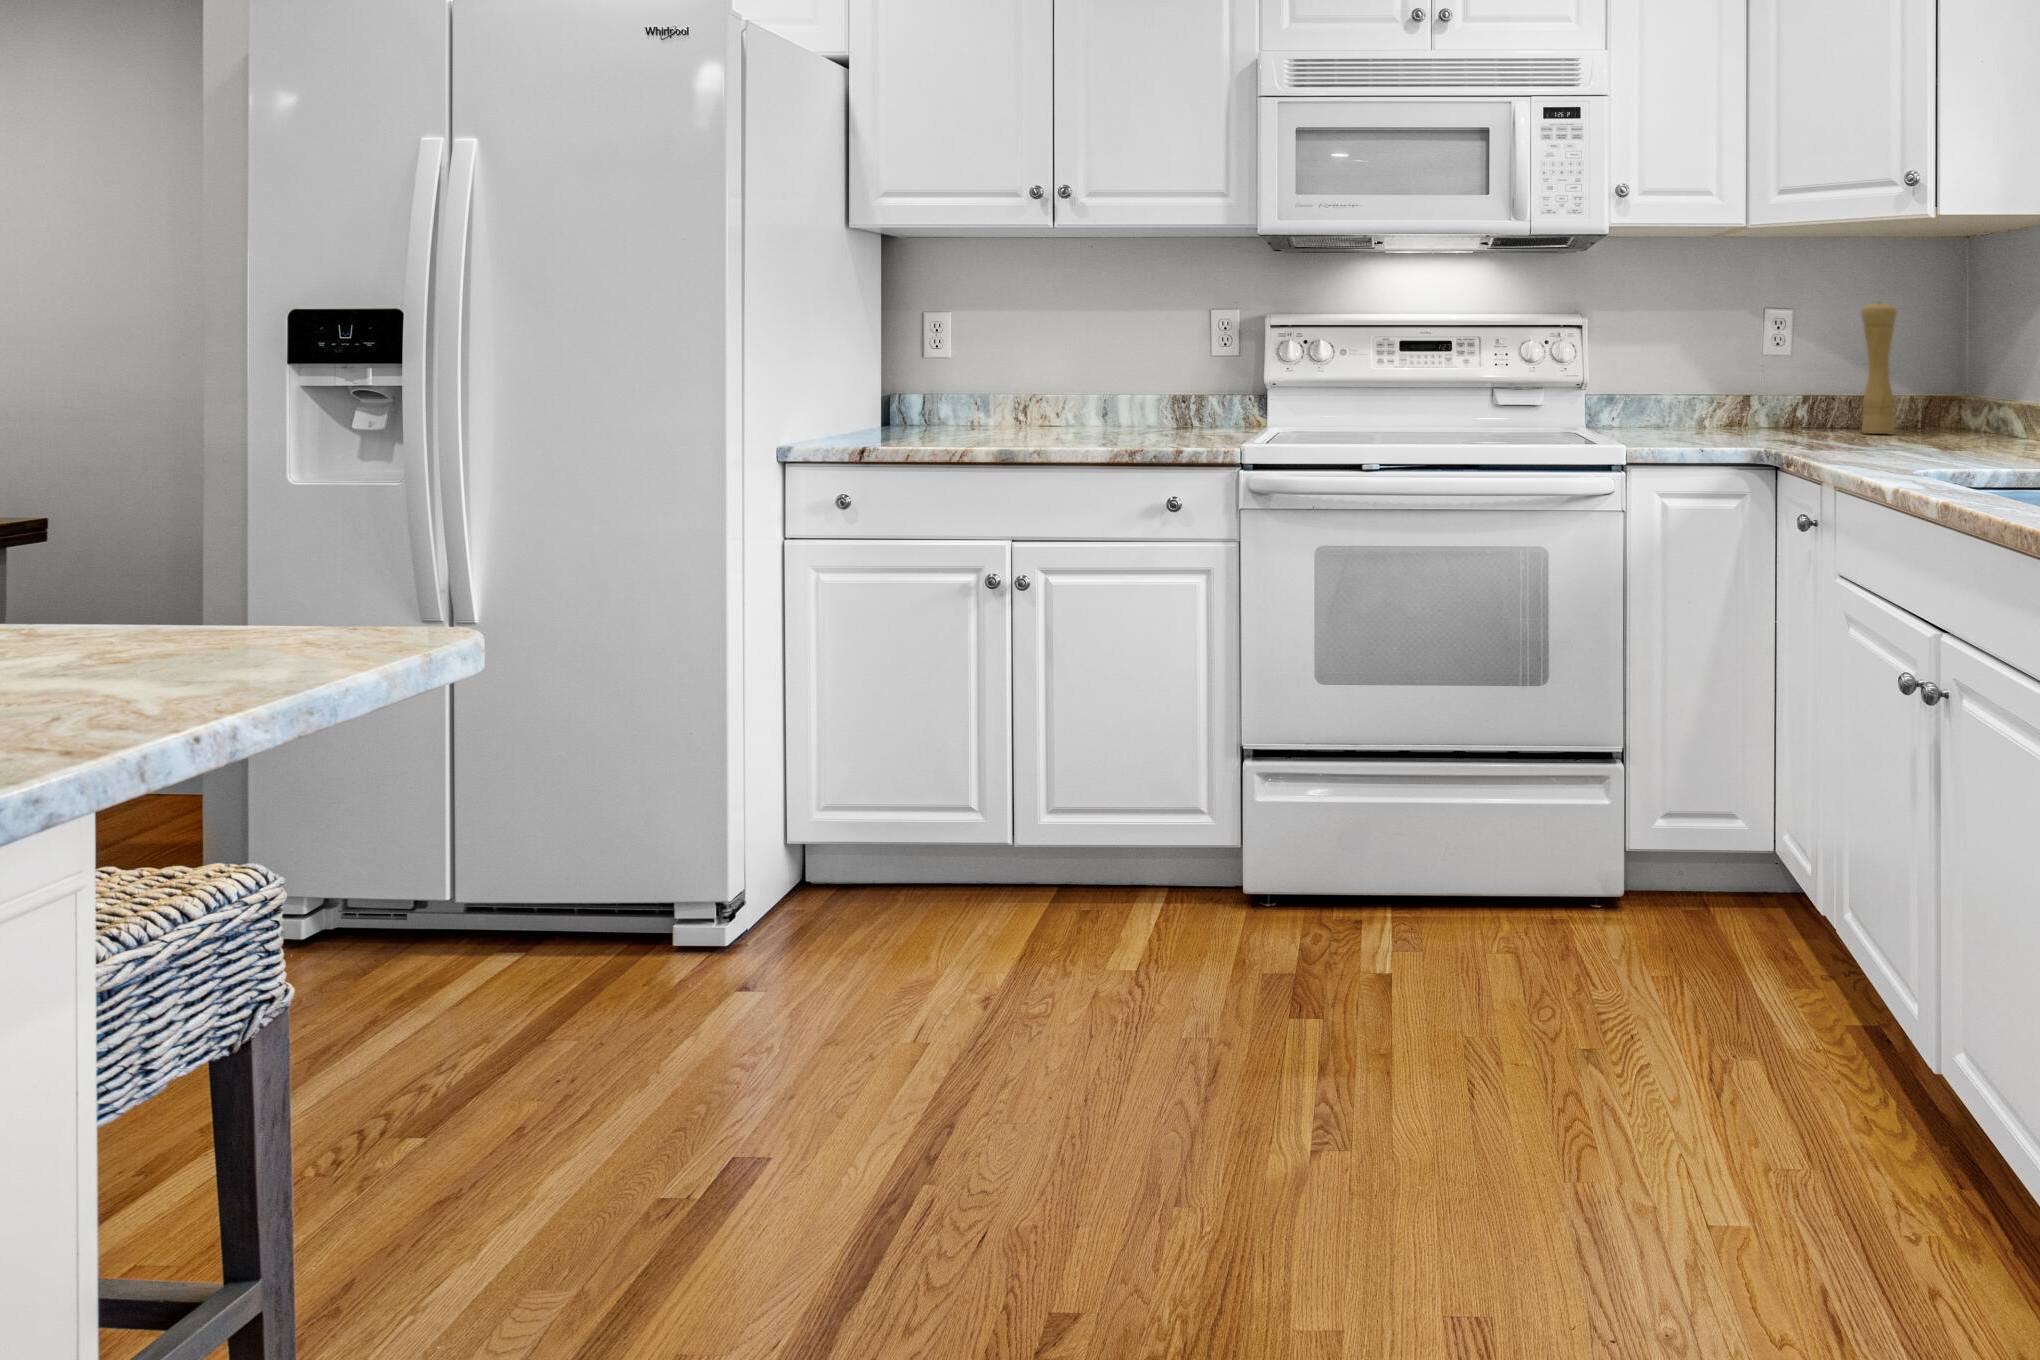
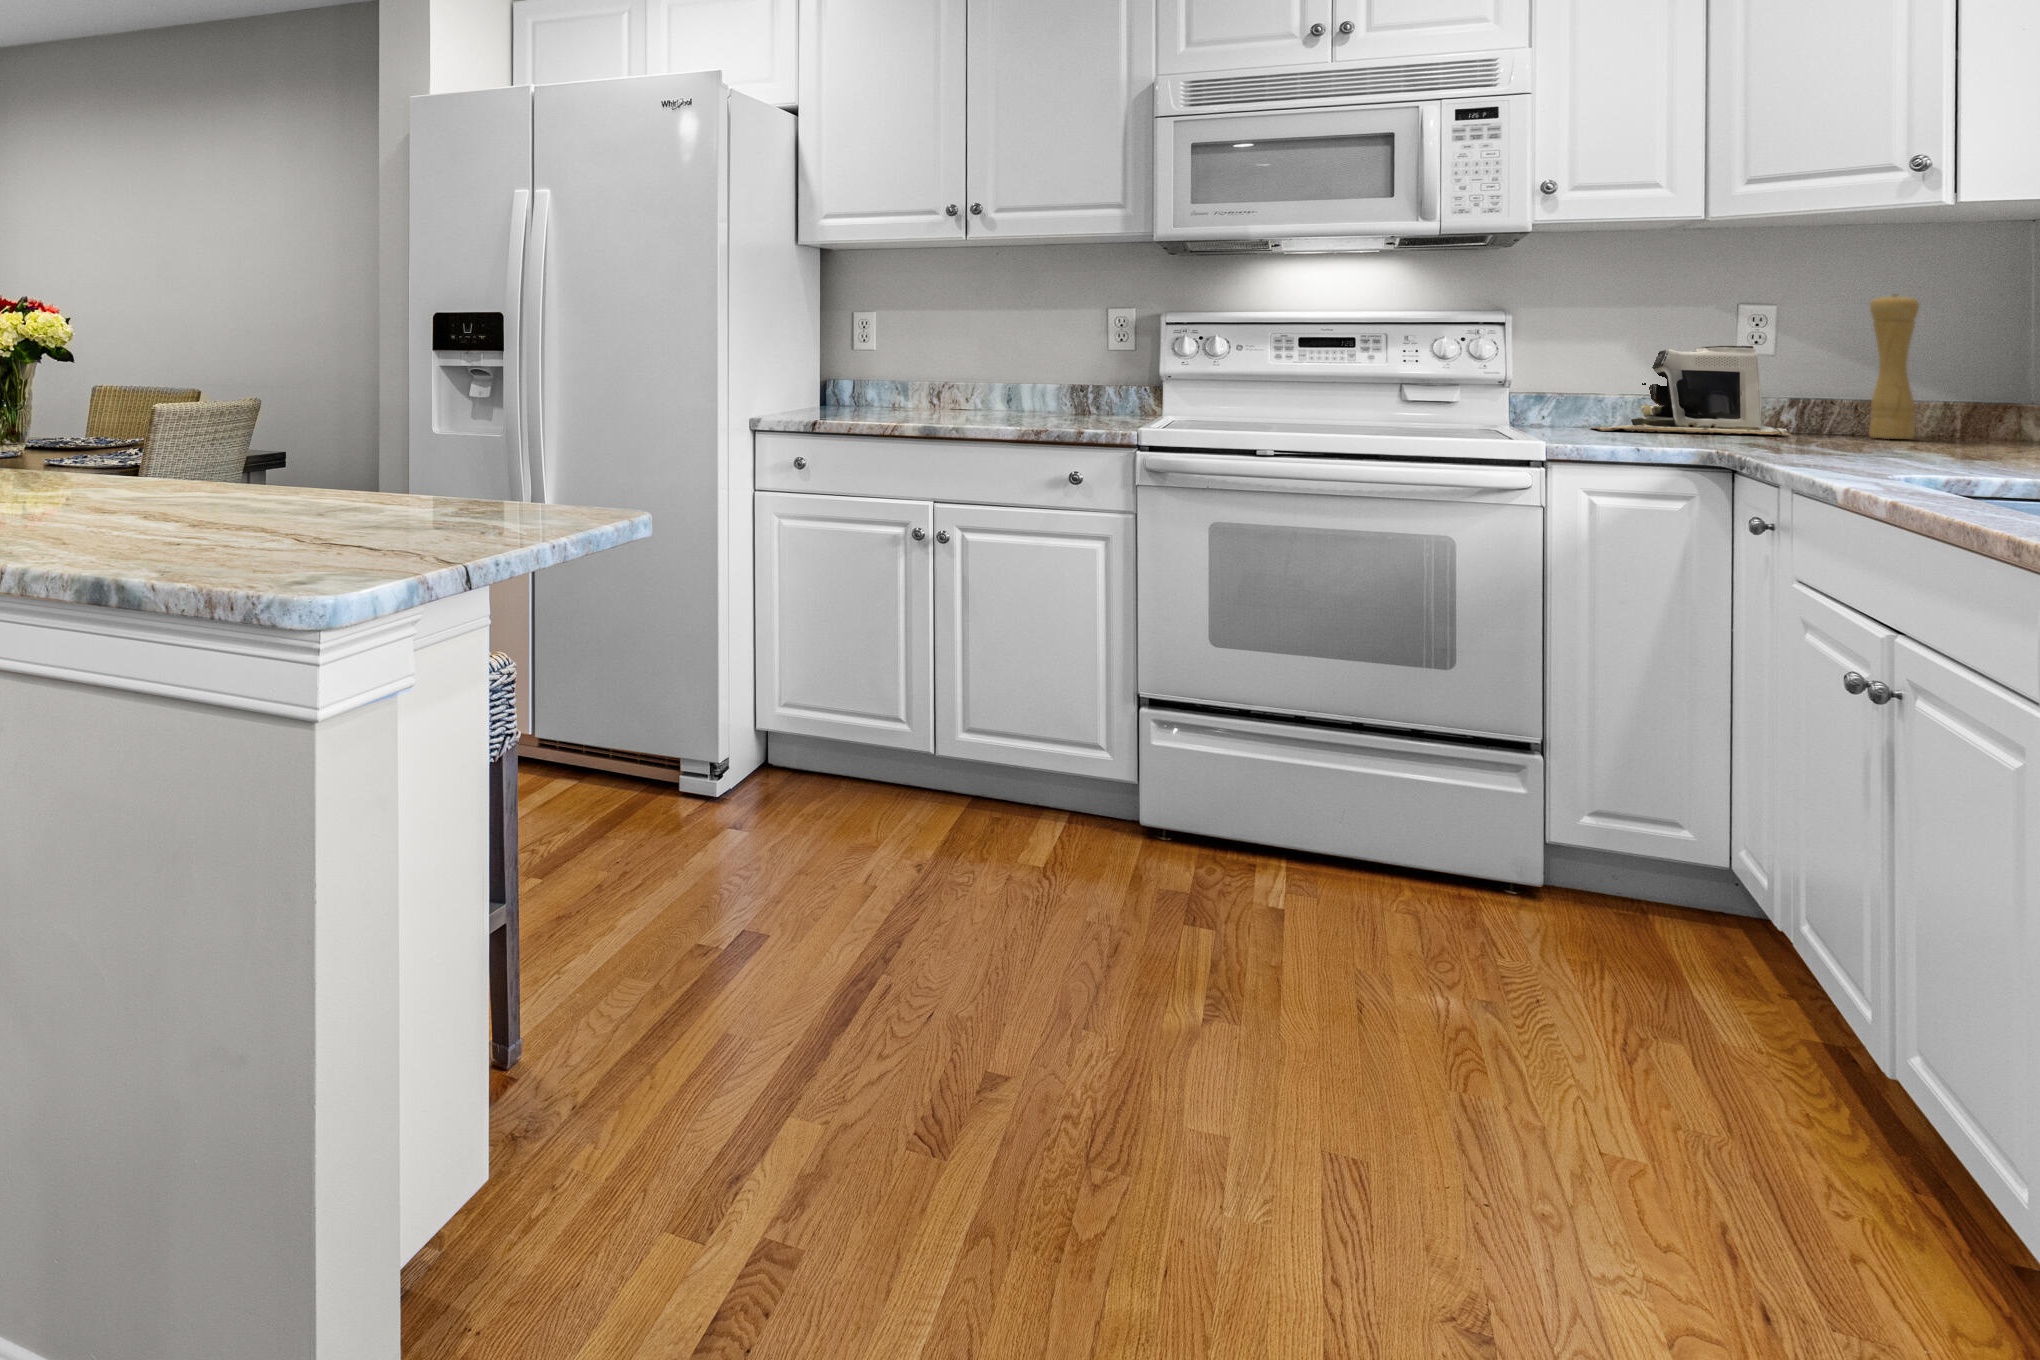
coffee maker: none [1648,349,1807,433] -> present [1593,346,1790,435]

